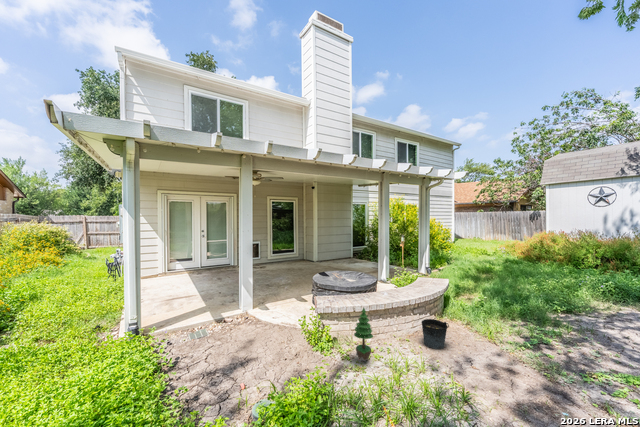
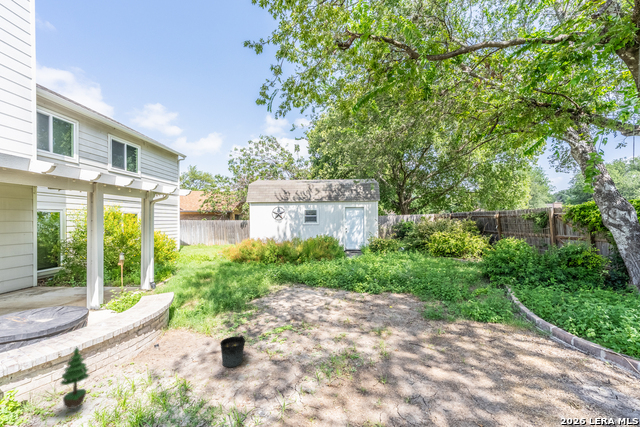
bucket: present [421,319,449,349] -> present [220,335,246,367]

